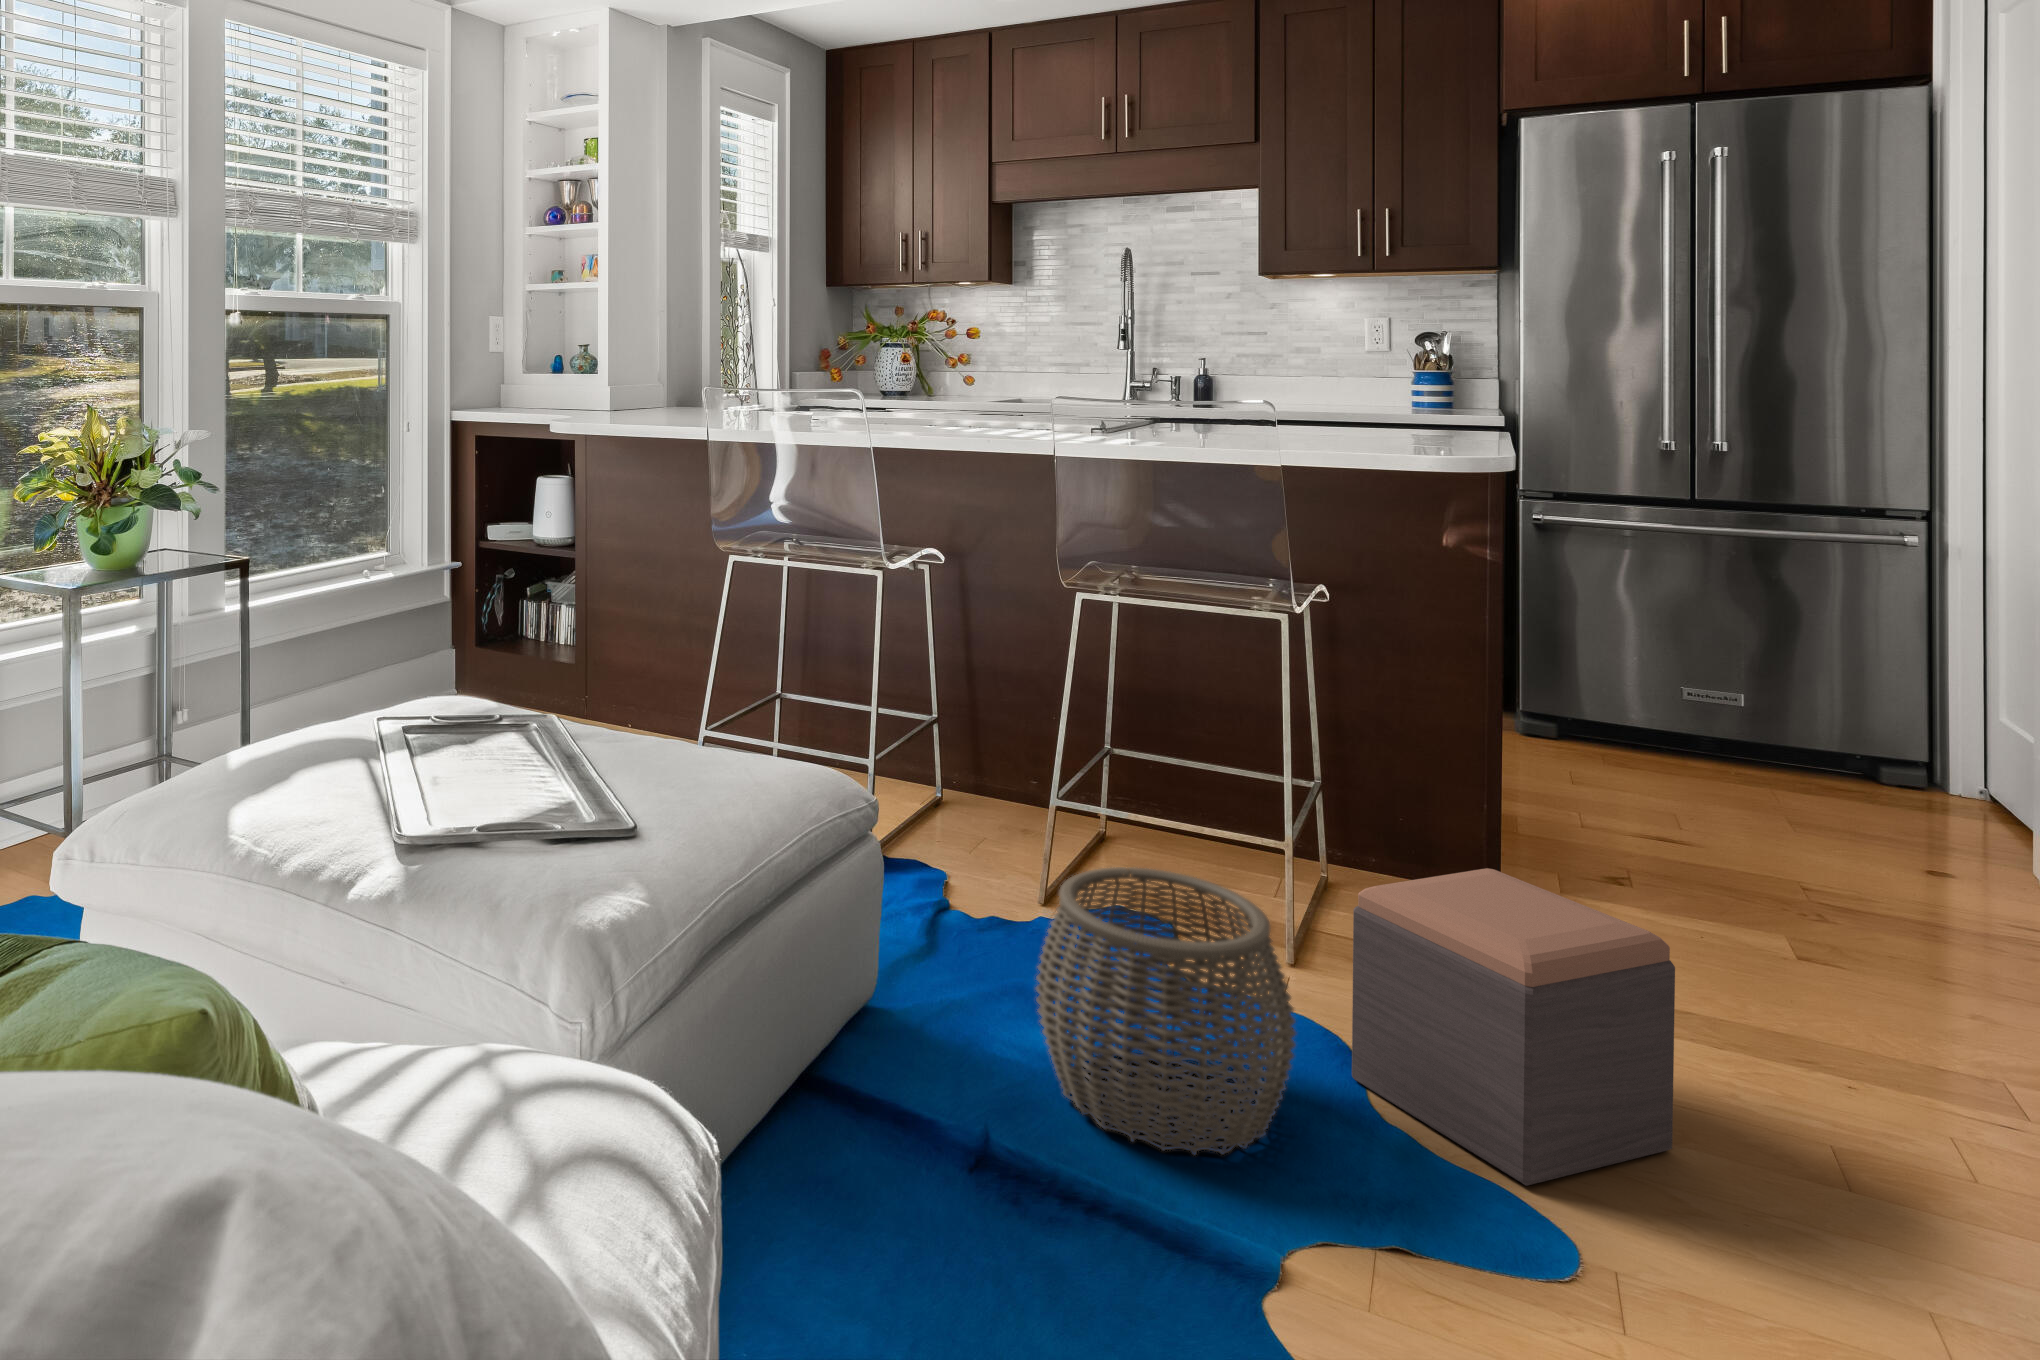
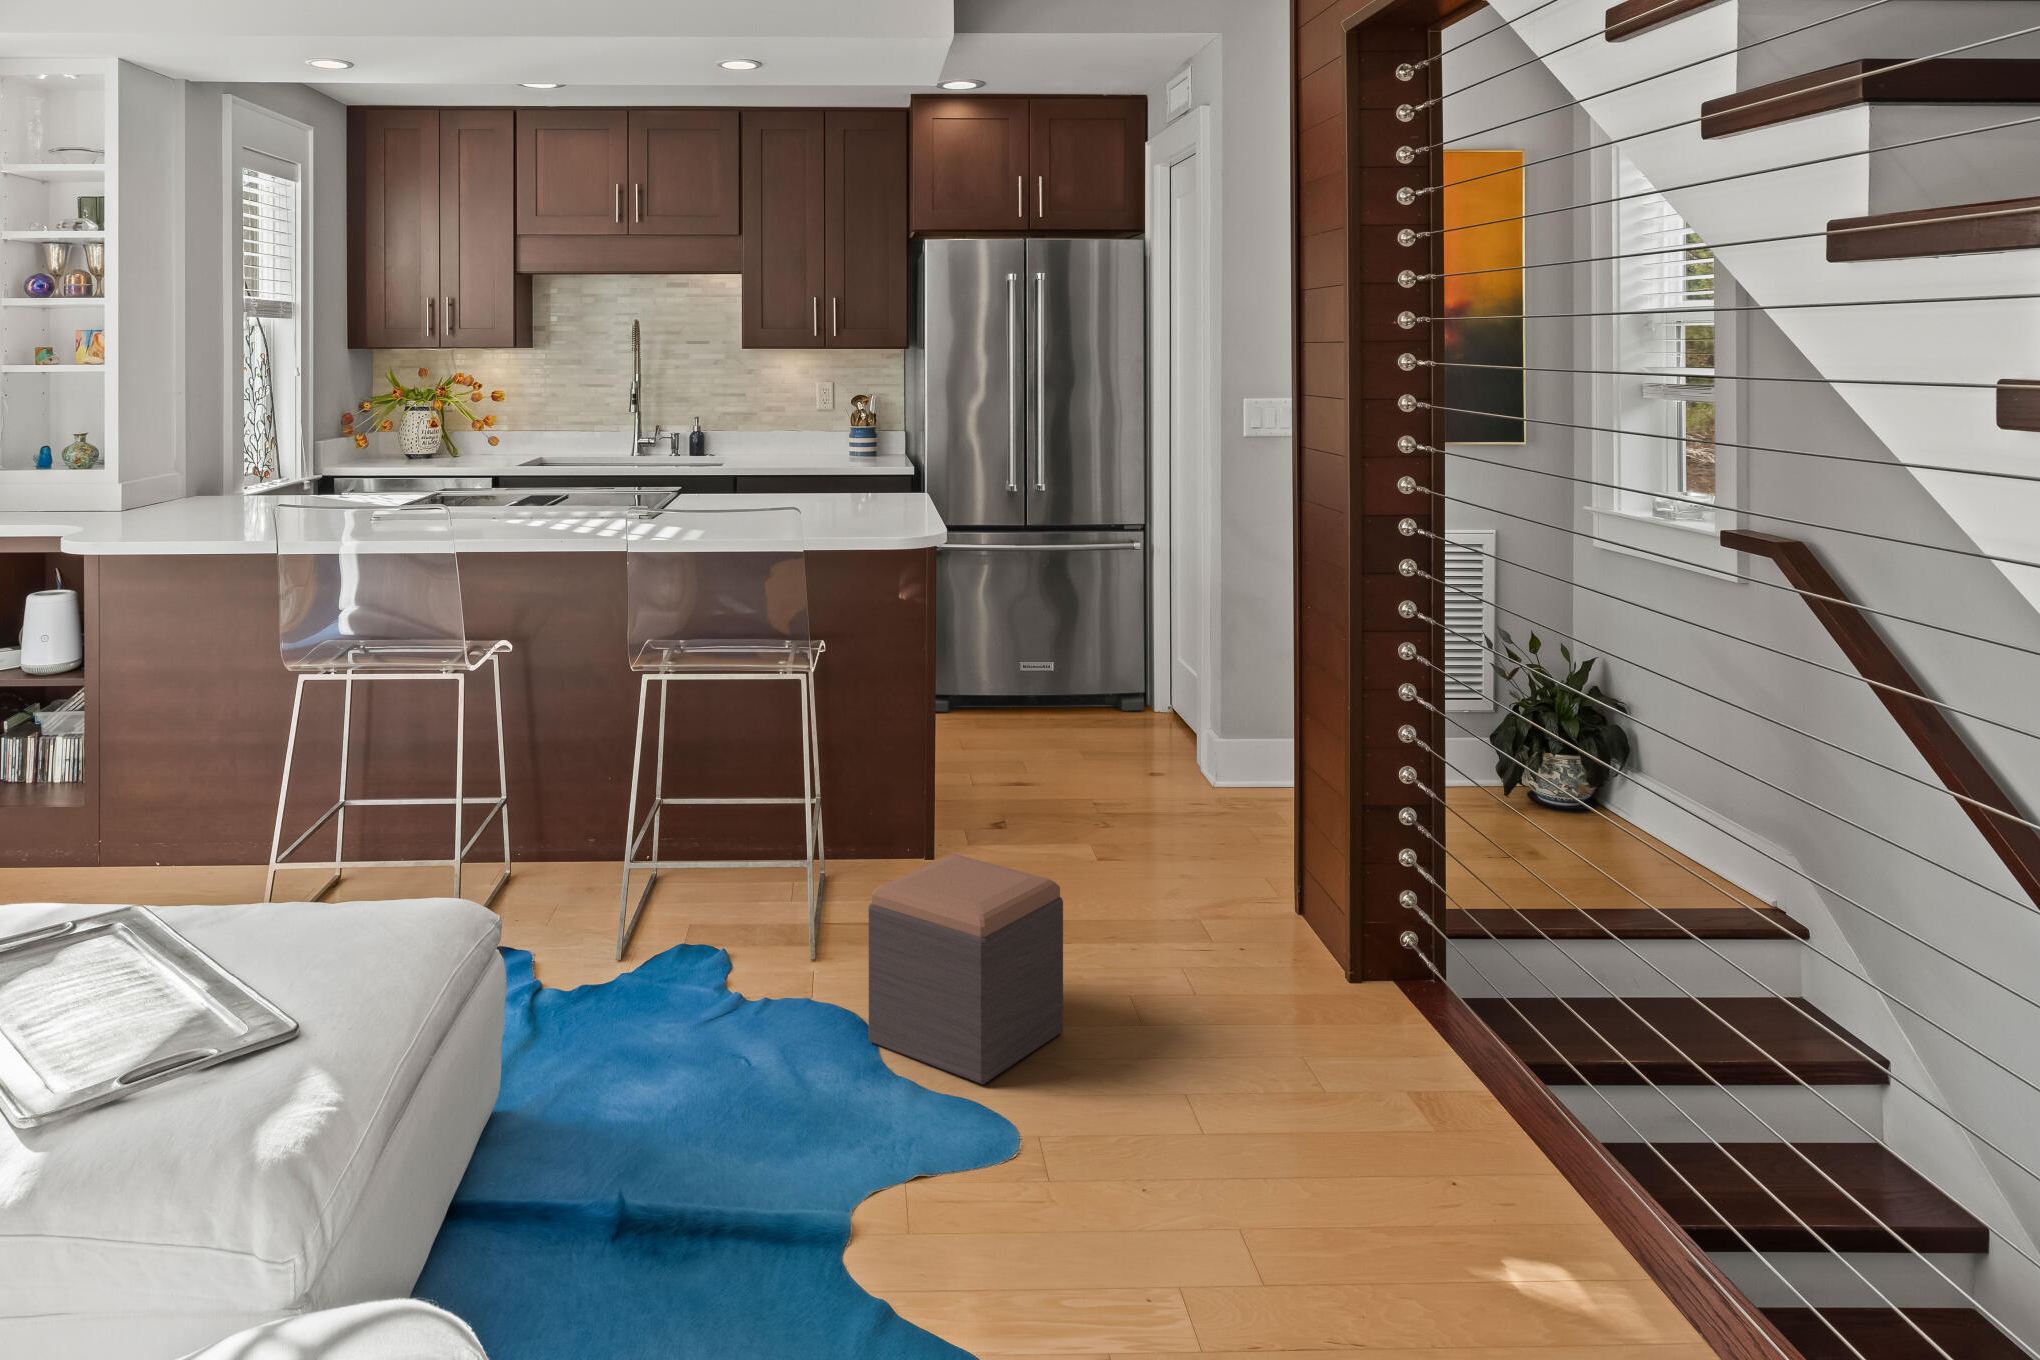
woven basket: present [1036,867,1296,1155] -> none [639,907,836,1140]

